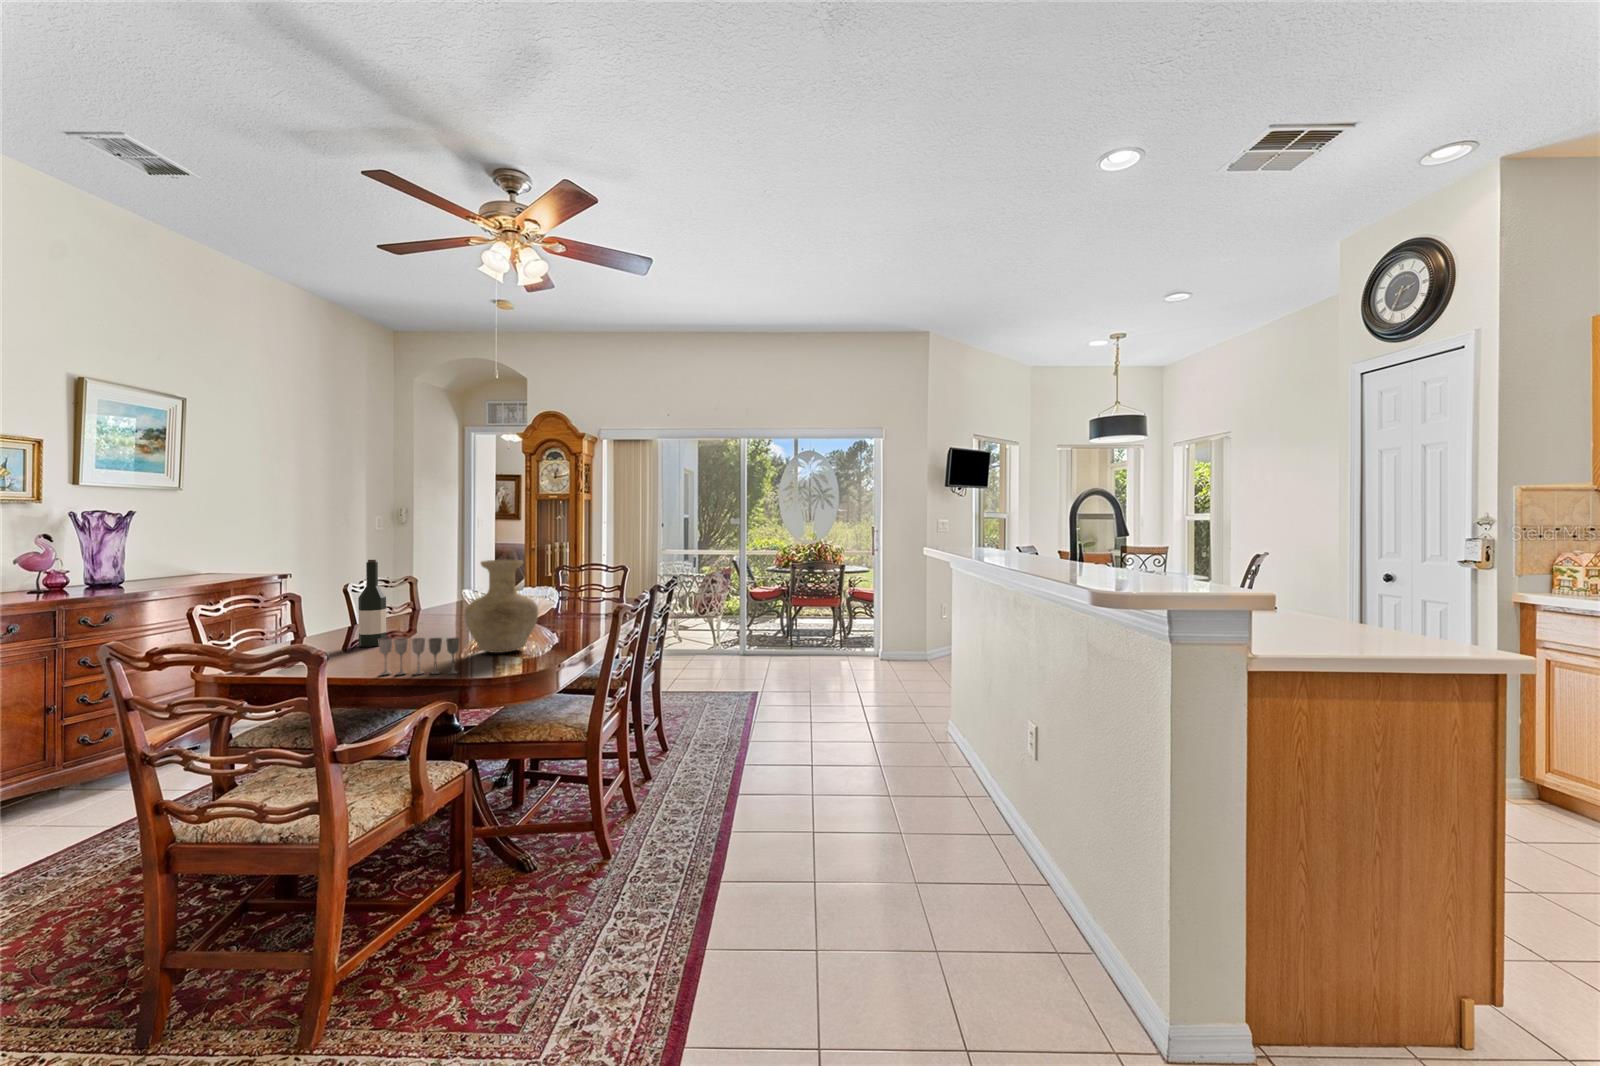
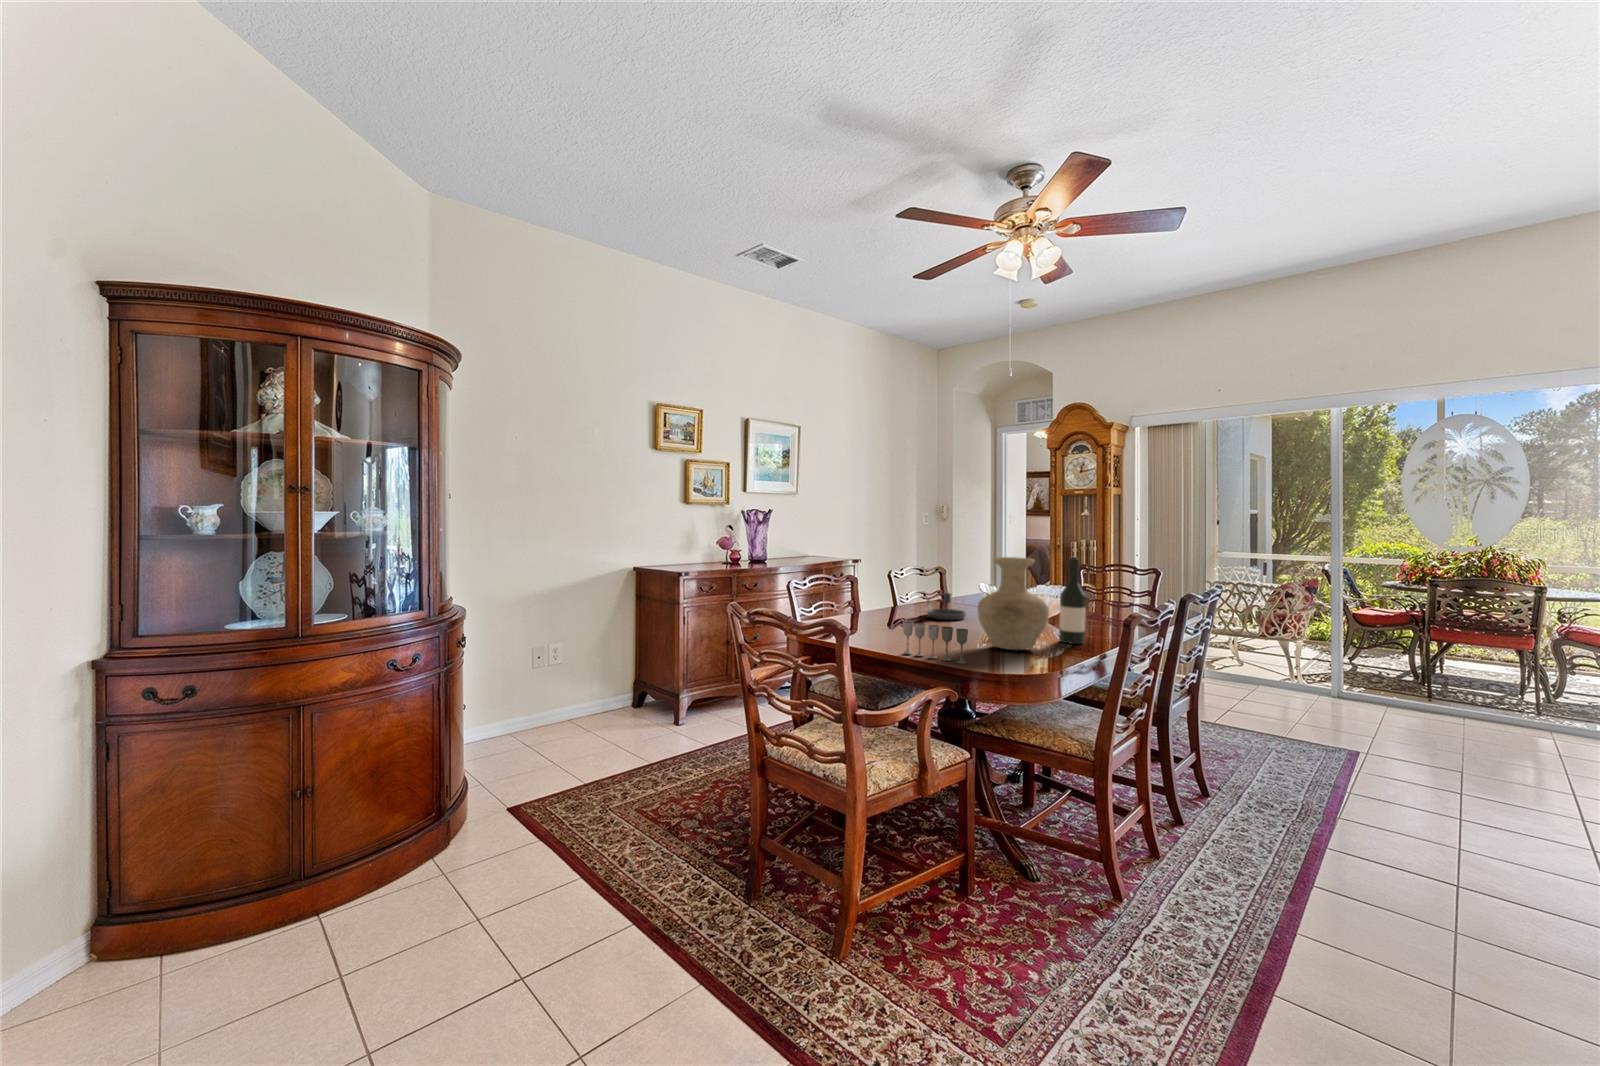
wine bottle: present [358,560,386,647] -> present [1059,557,1086,644]
candlestick: none [391,602,444,632] -> present [926,593,966,620]

